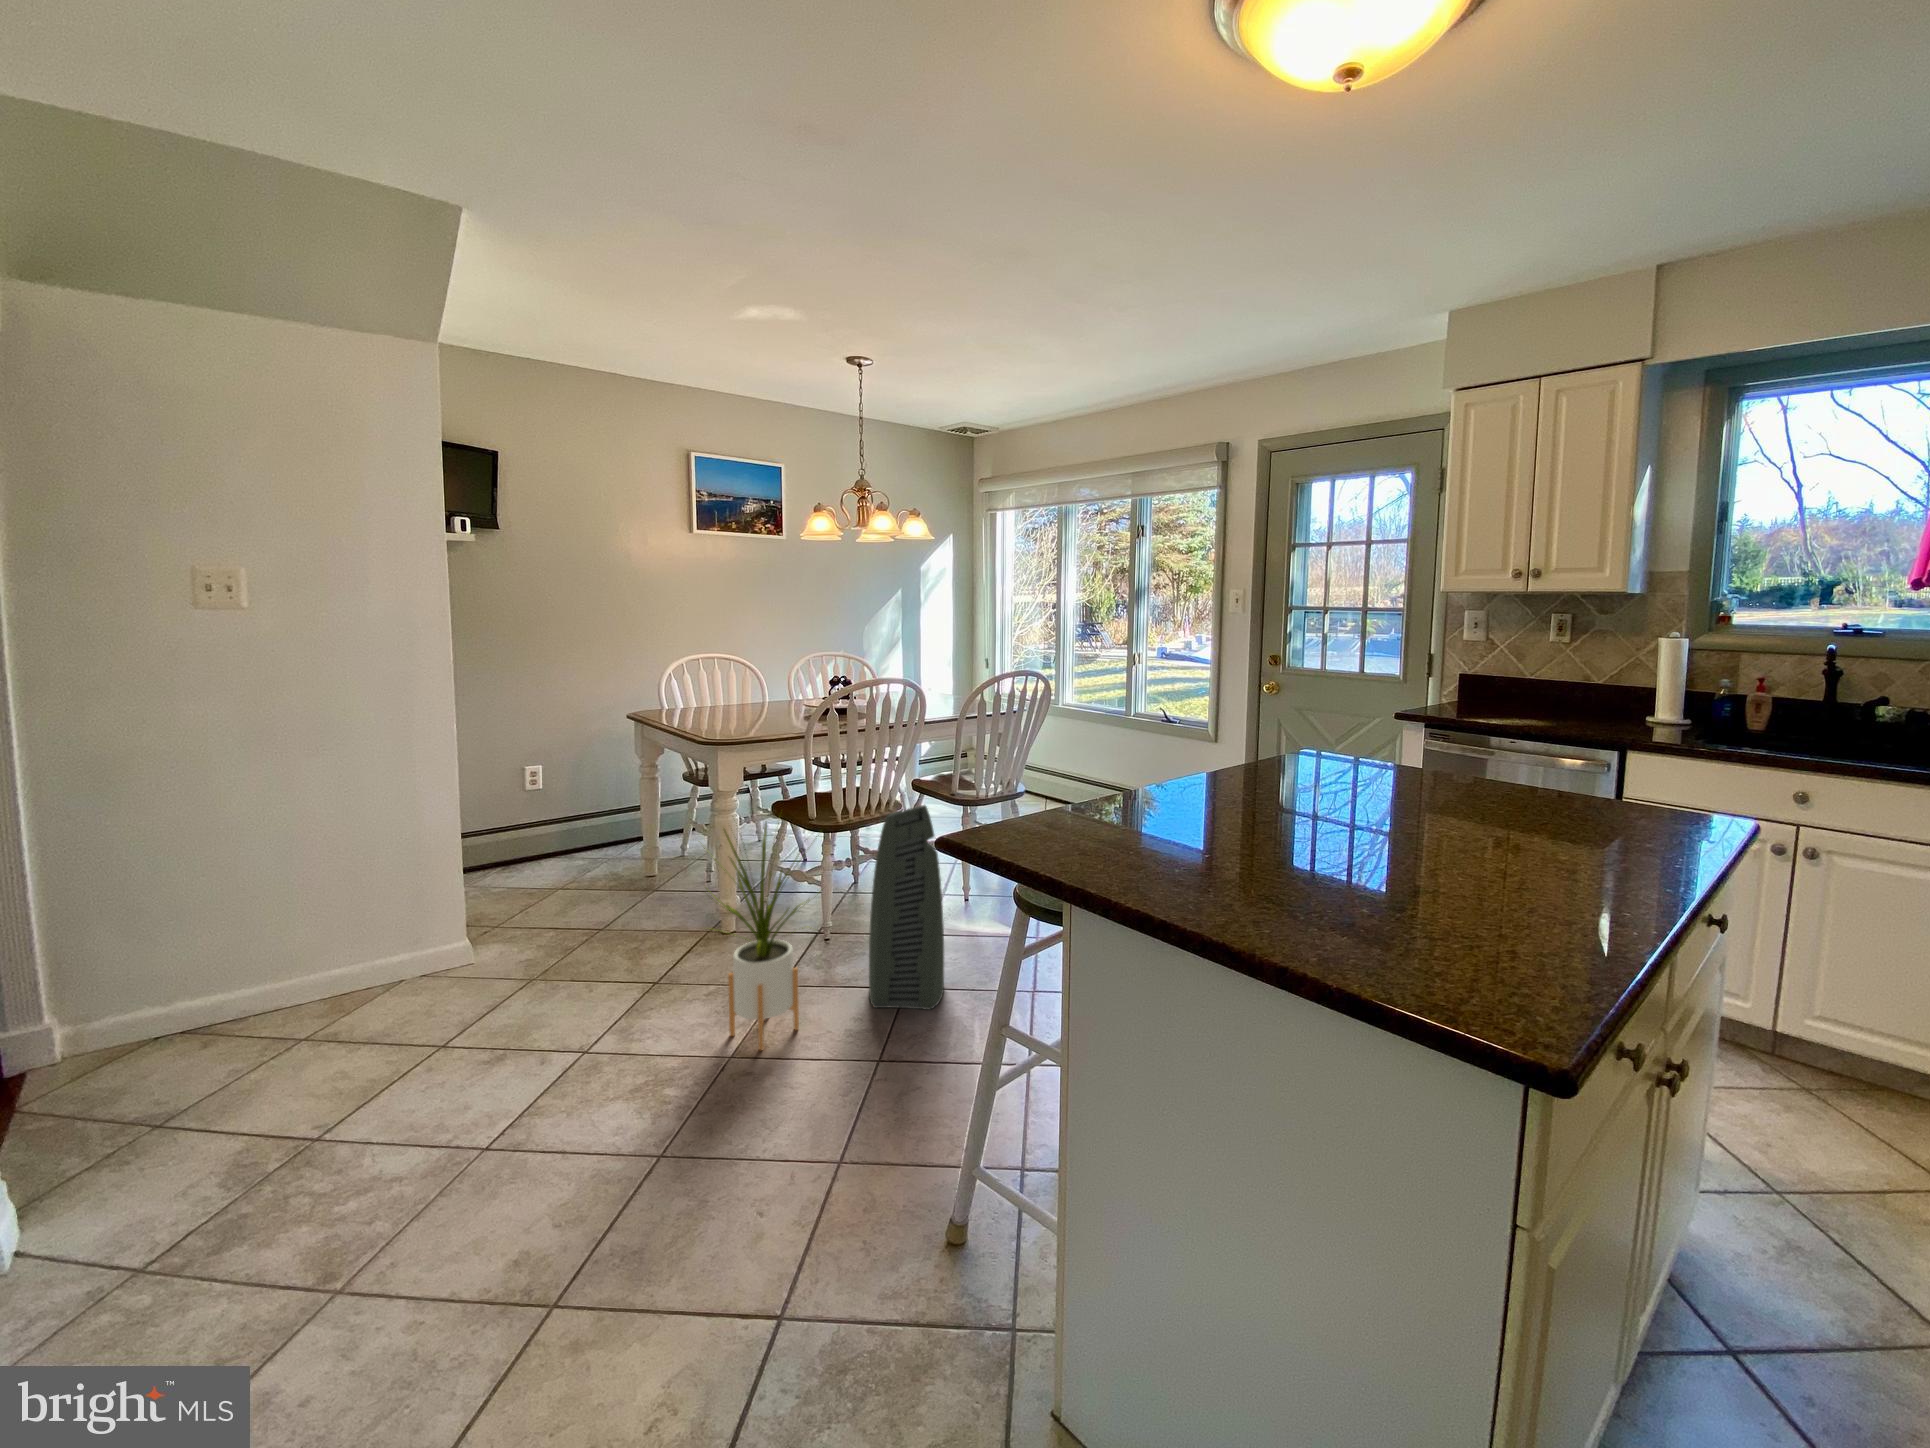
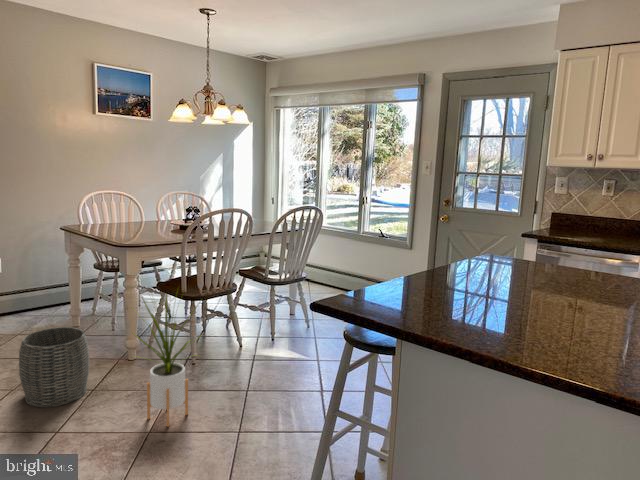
air purifier: present [869,805,944,1010] -> none [226,284,270,402]
woven basket: none [534,878,648,1012] -> present [19,327,90,407]

